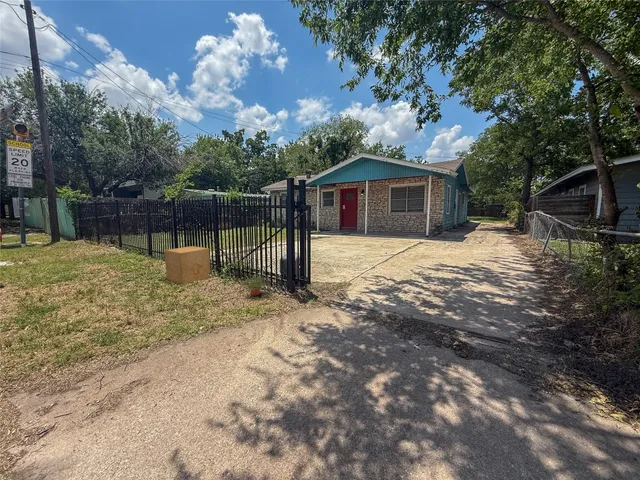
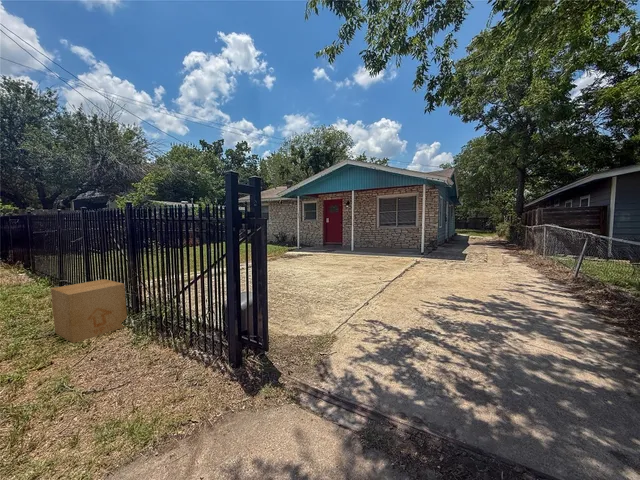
potted plant: present [240,276,271,296] -> none [146,334,204,372]

